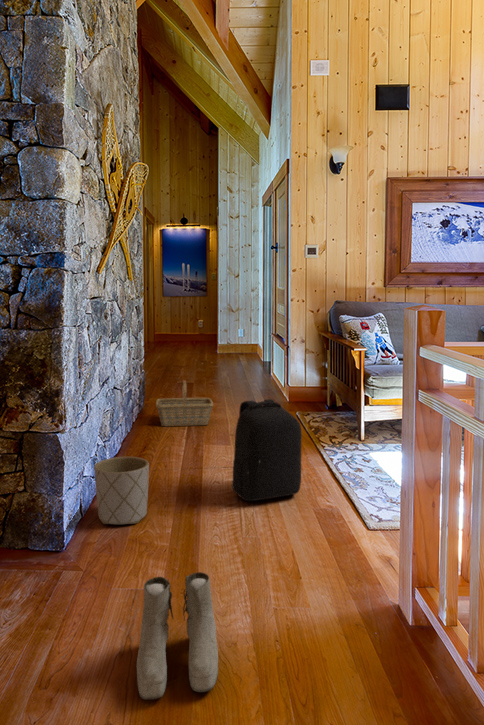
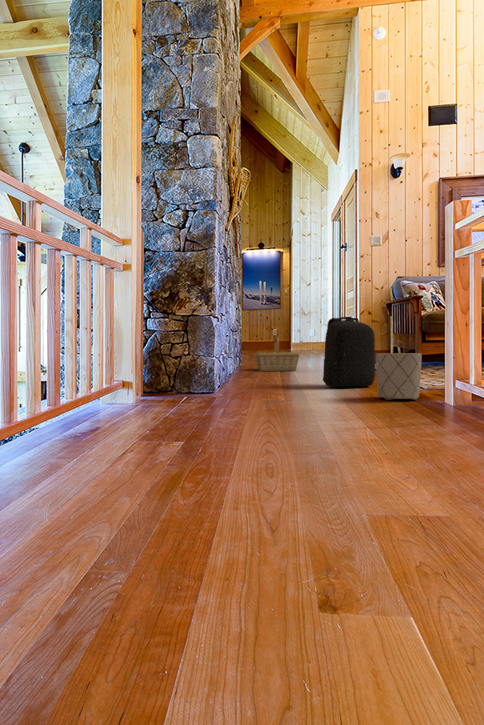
planter: present [94,457,149,524] -> present [376,353,422,400]
boots: present [137,572,218,700] -> none [281,363,330,416]

